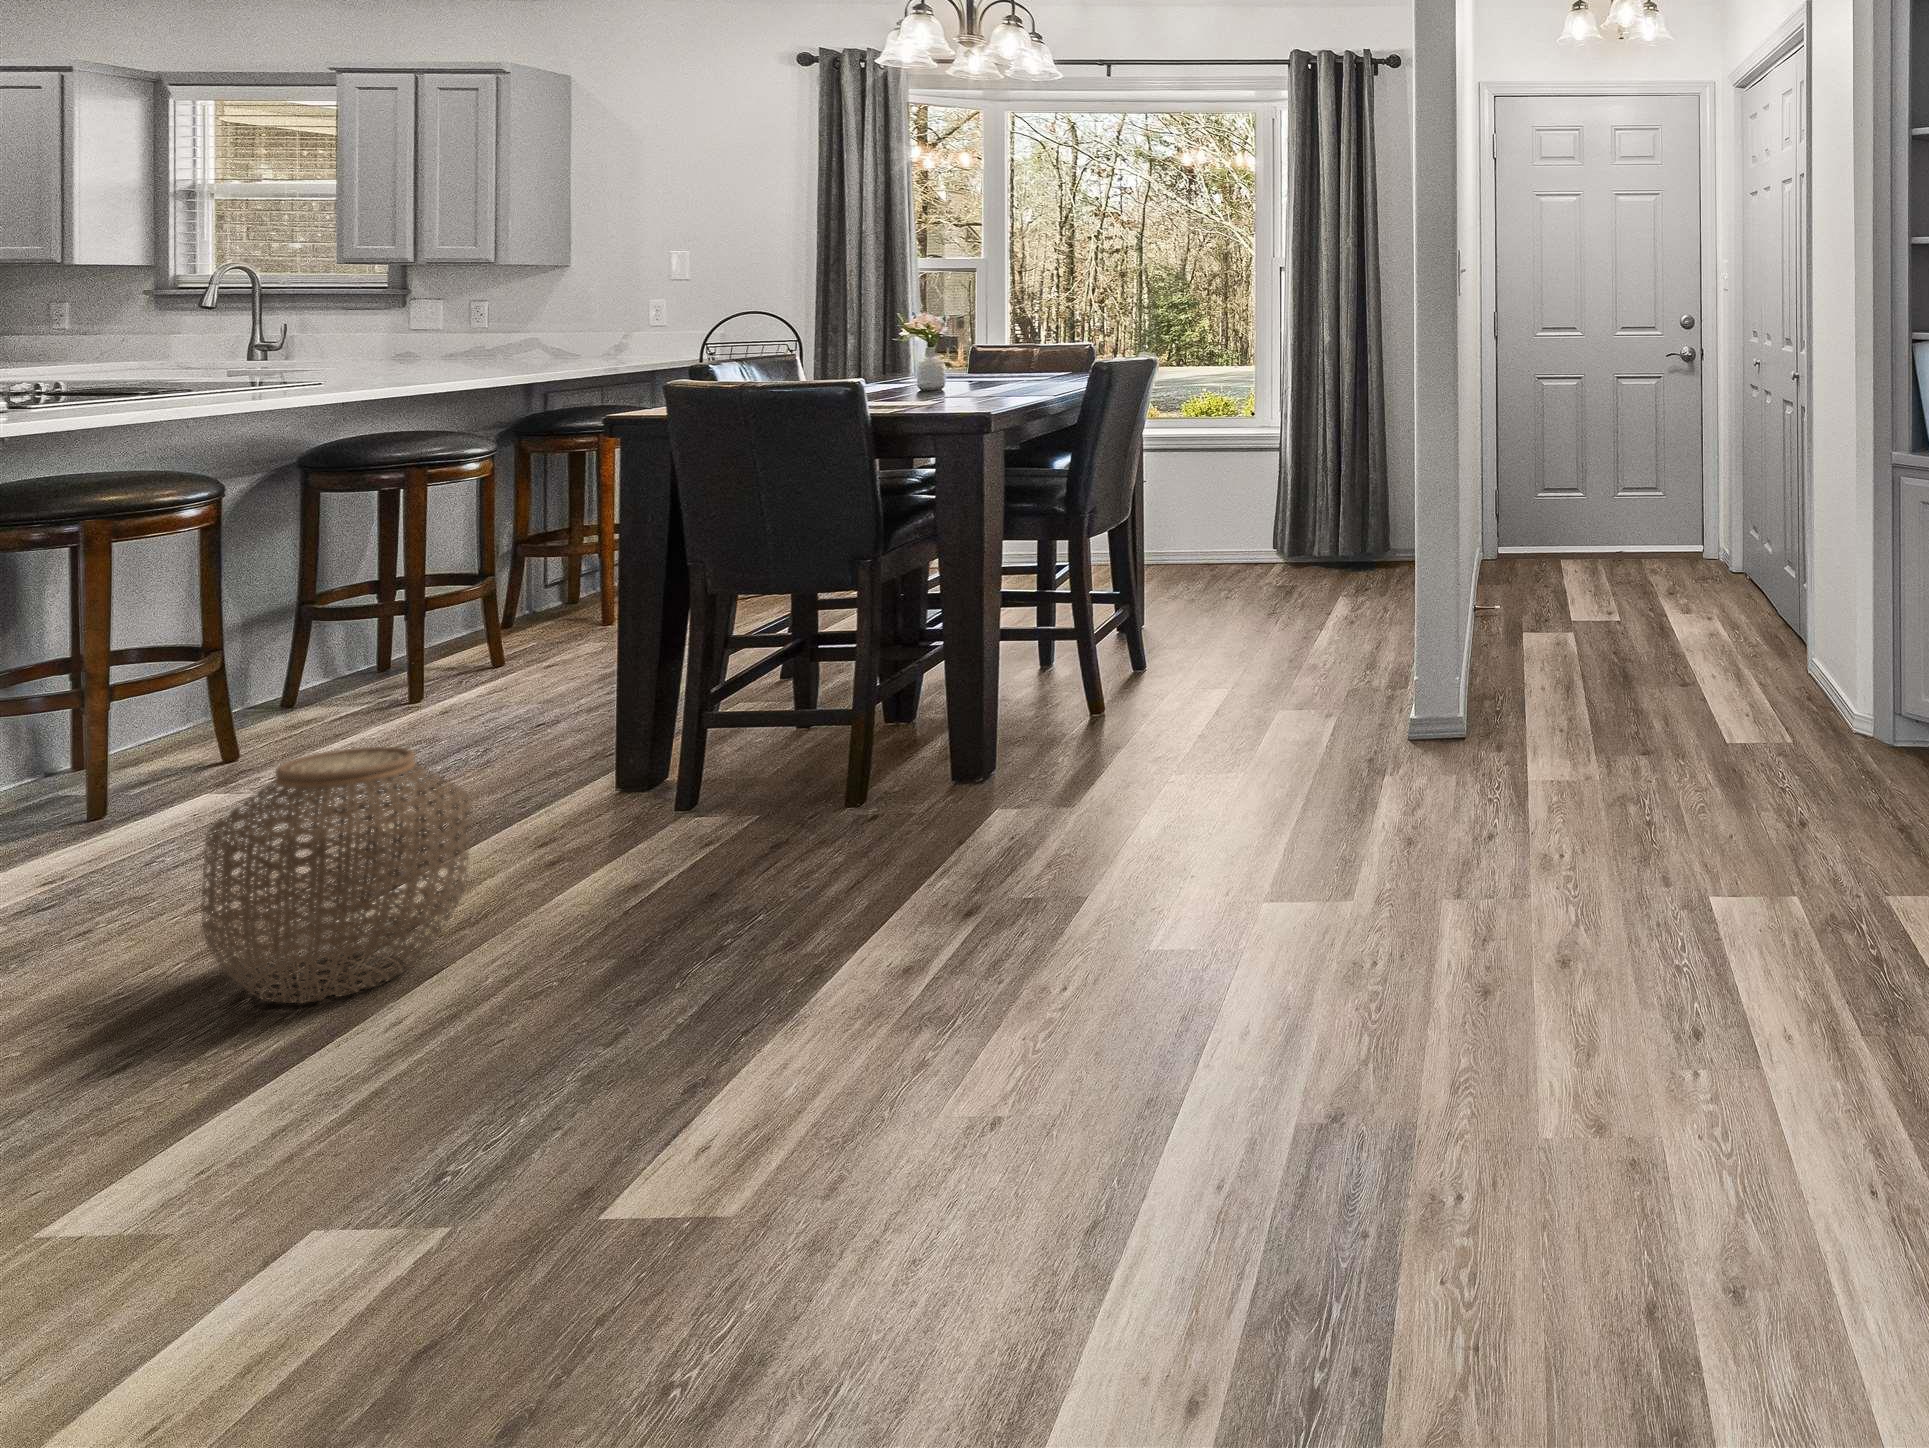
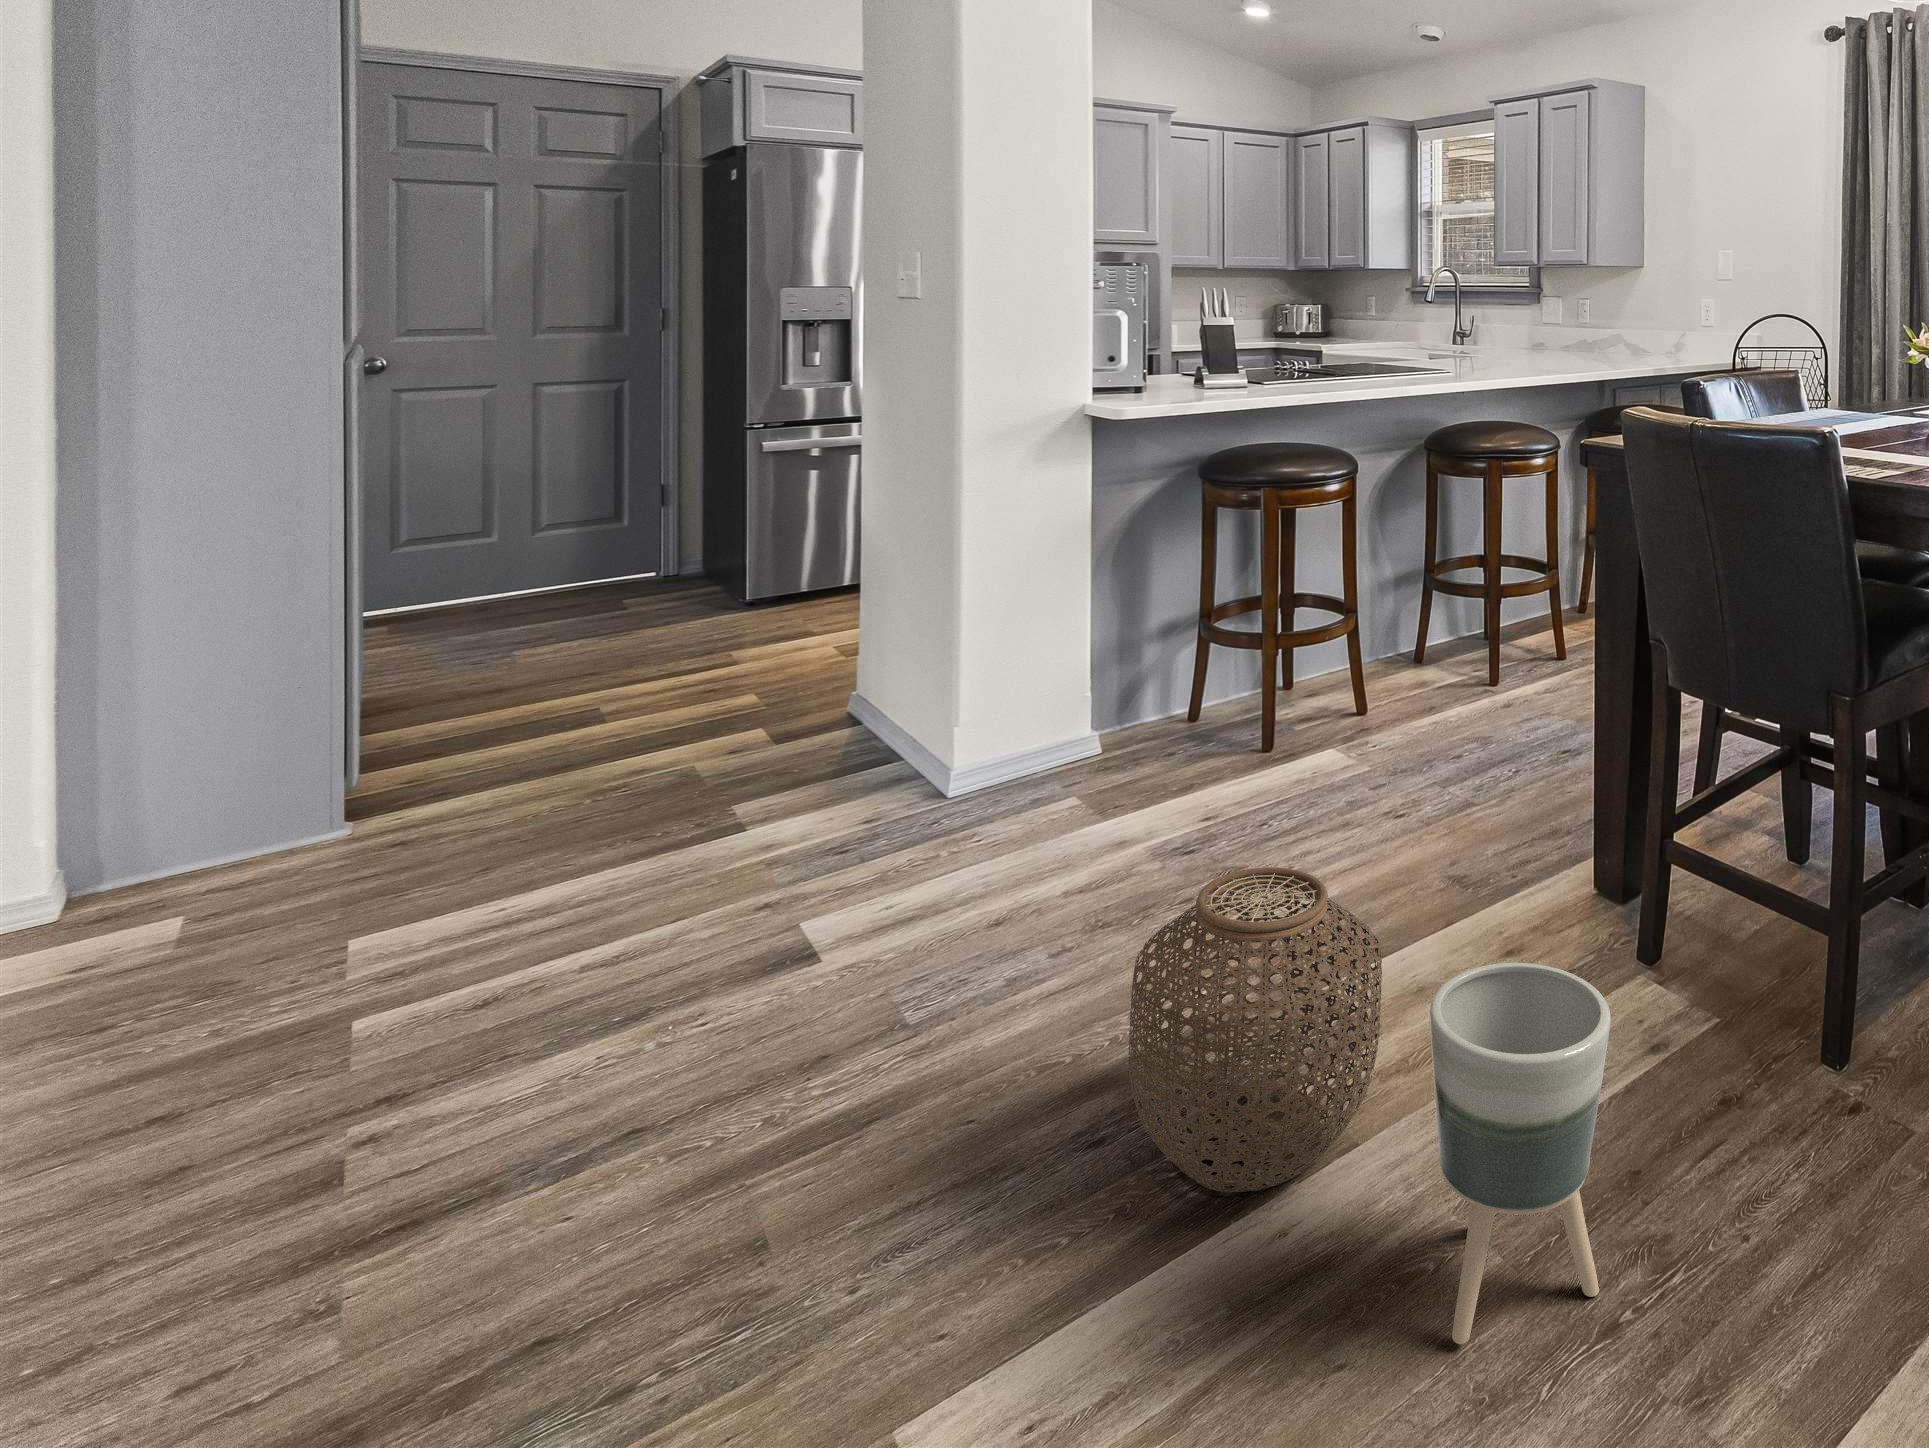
planter: none [555,745,707,988] -> present [1430,963,1611,1344]

